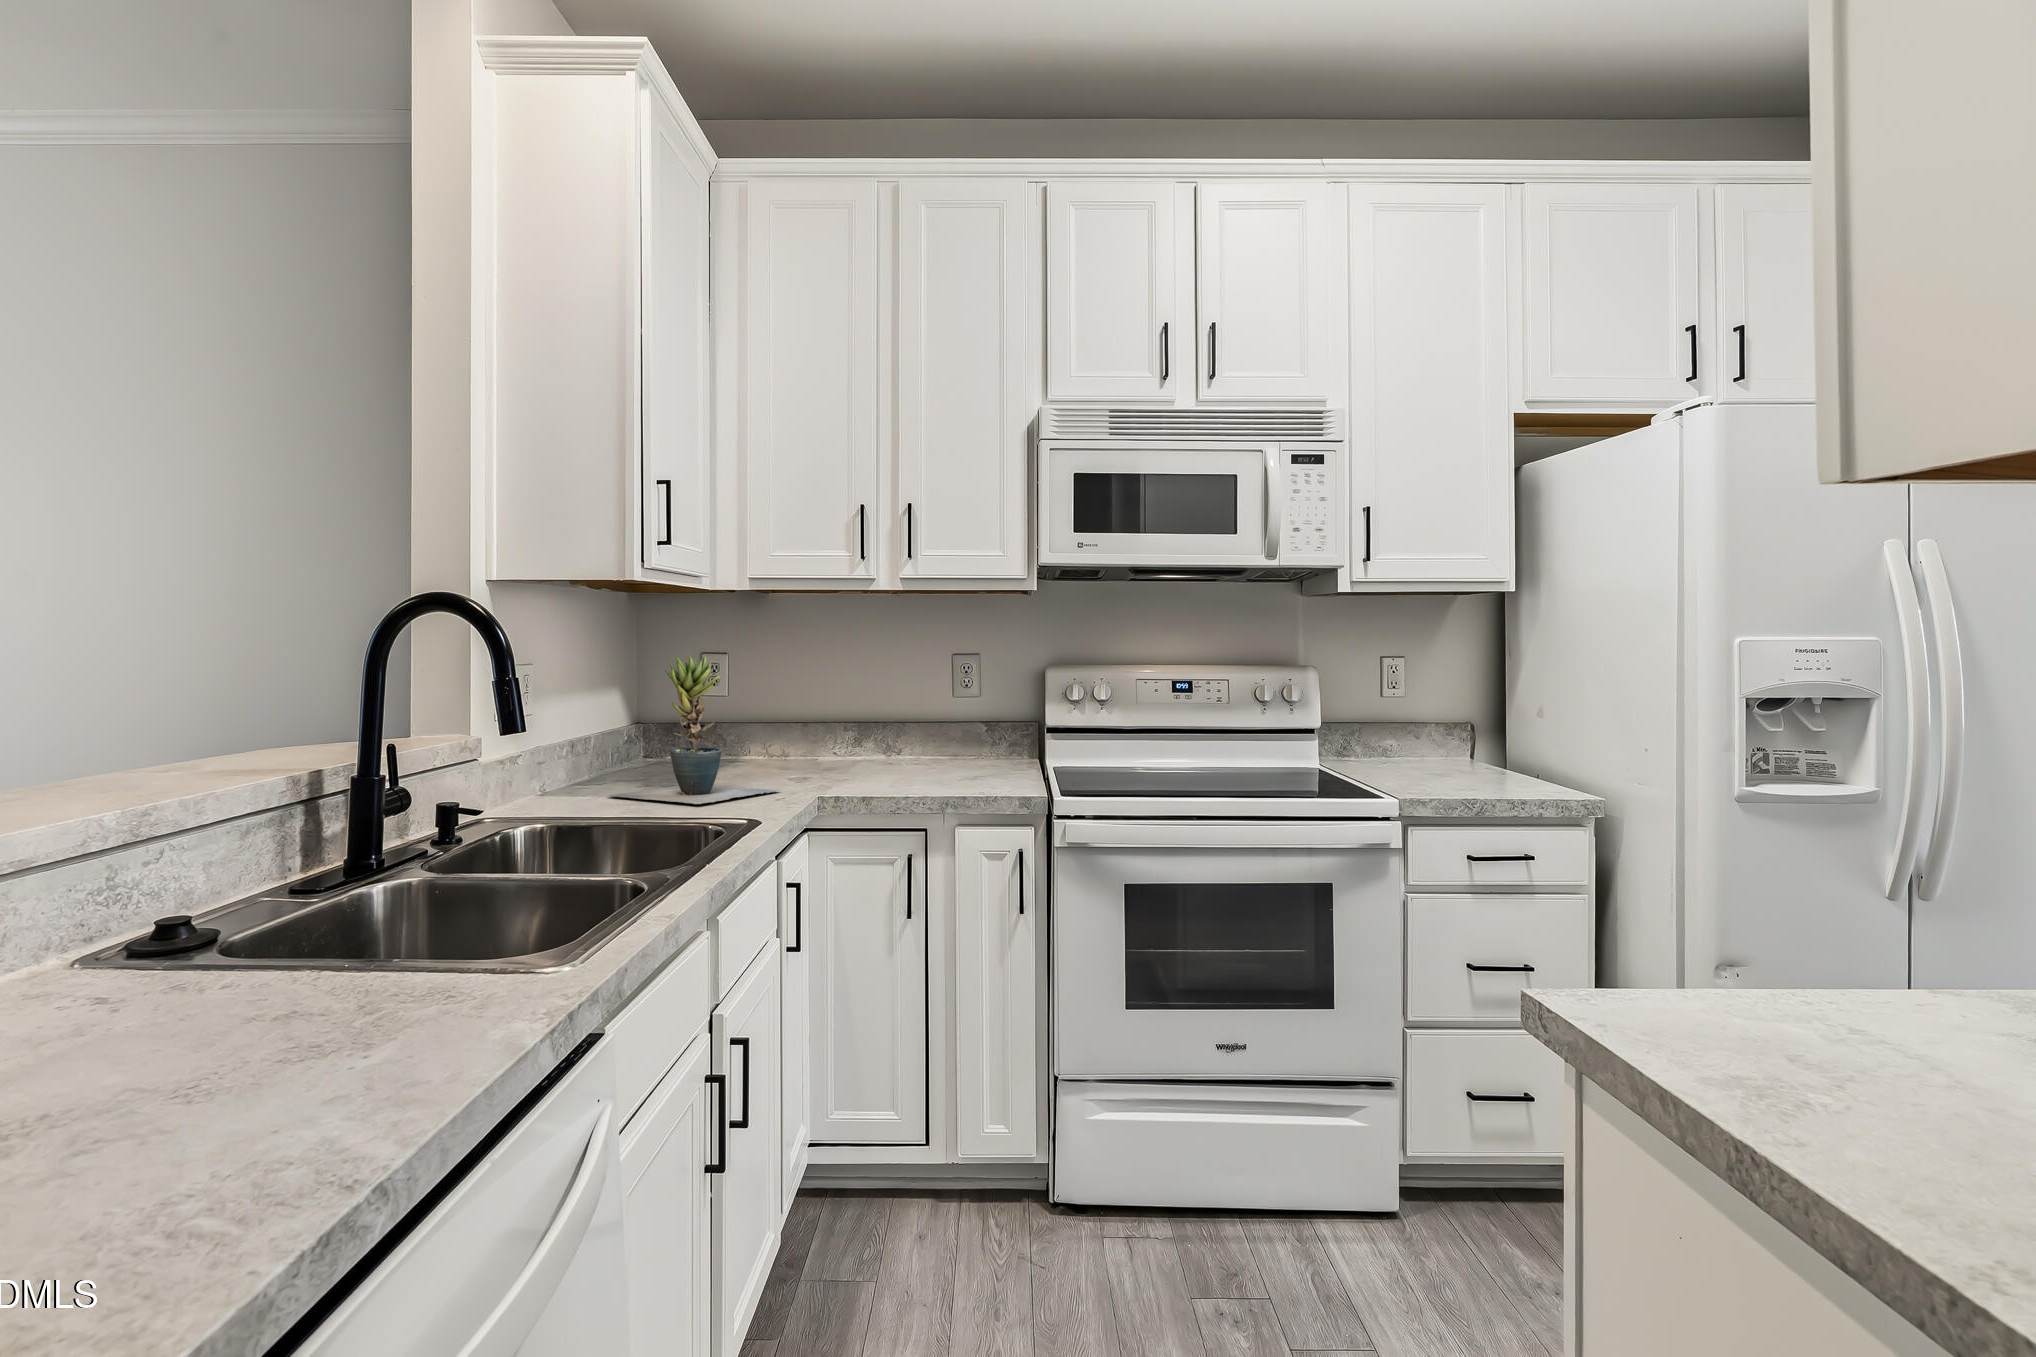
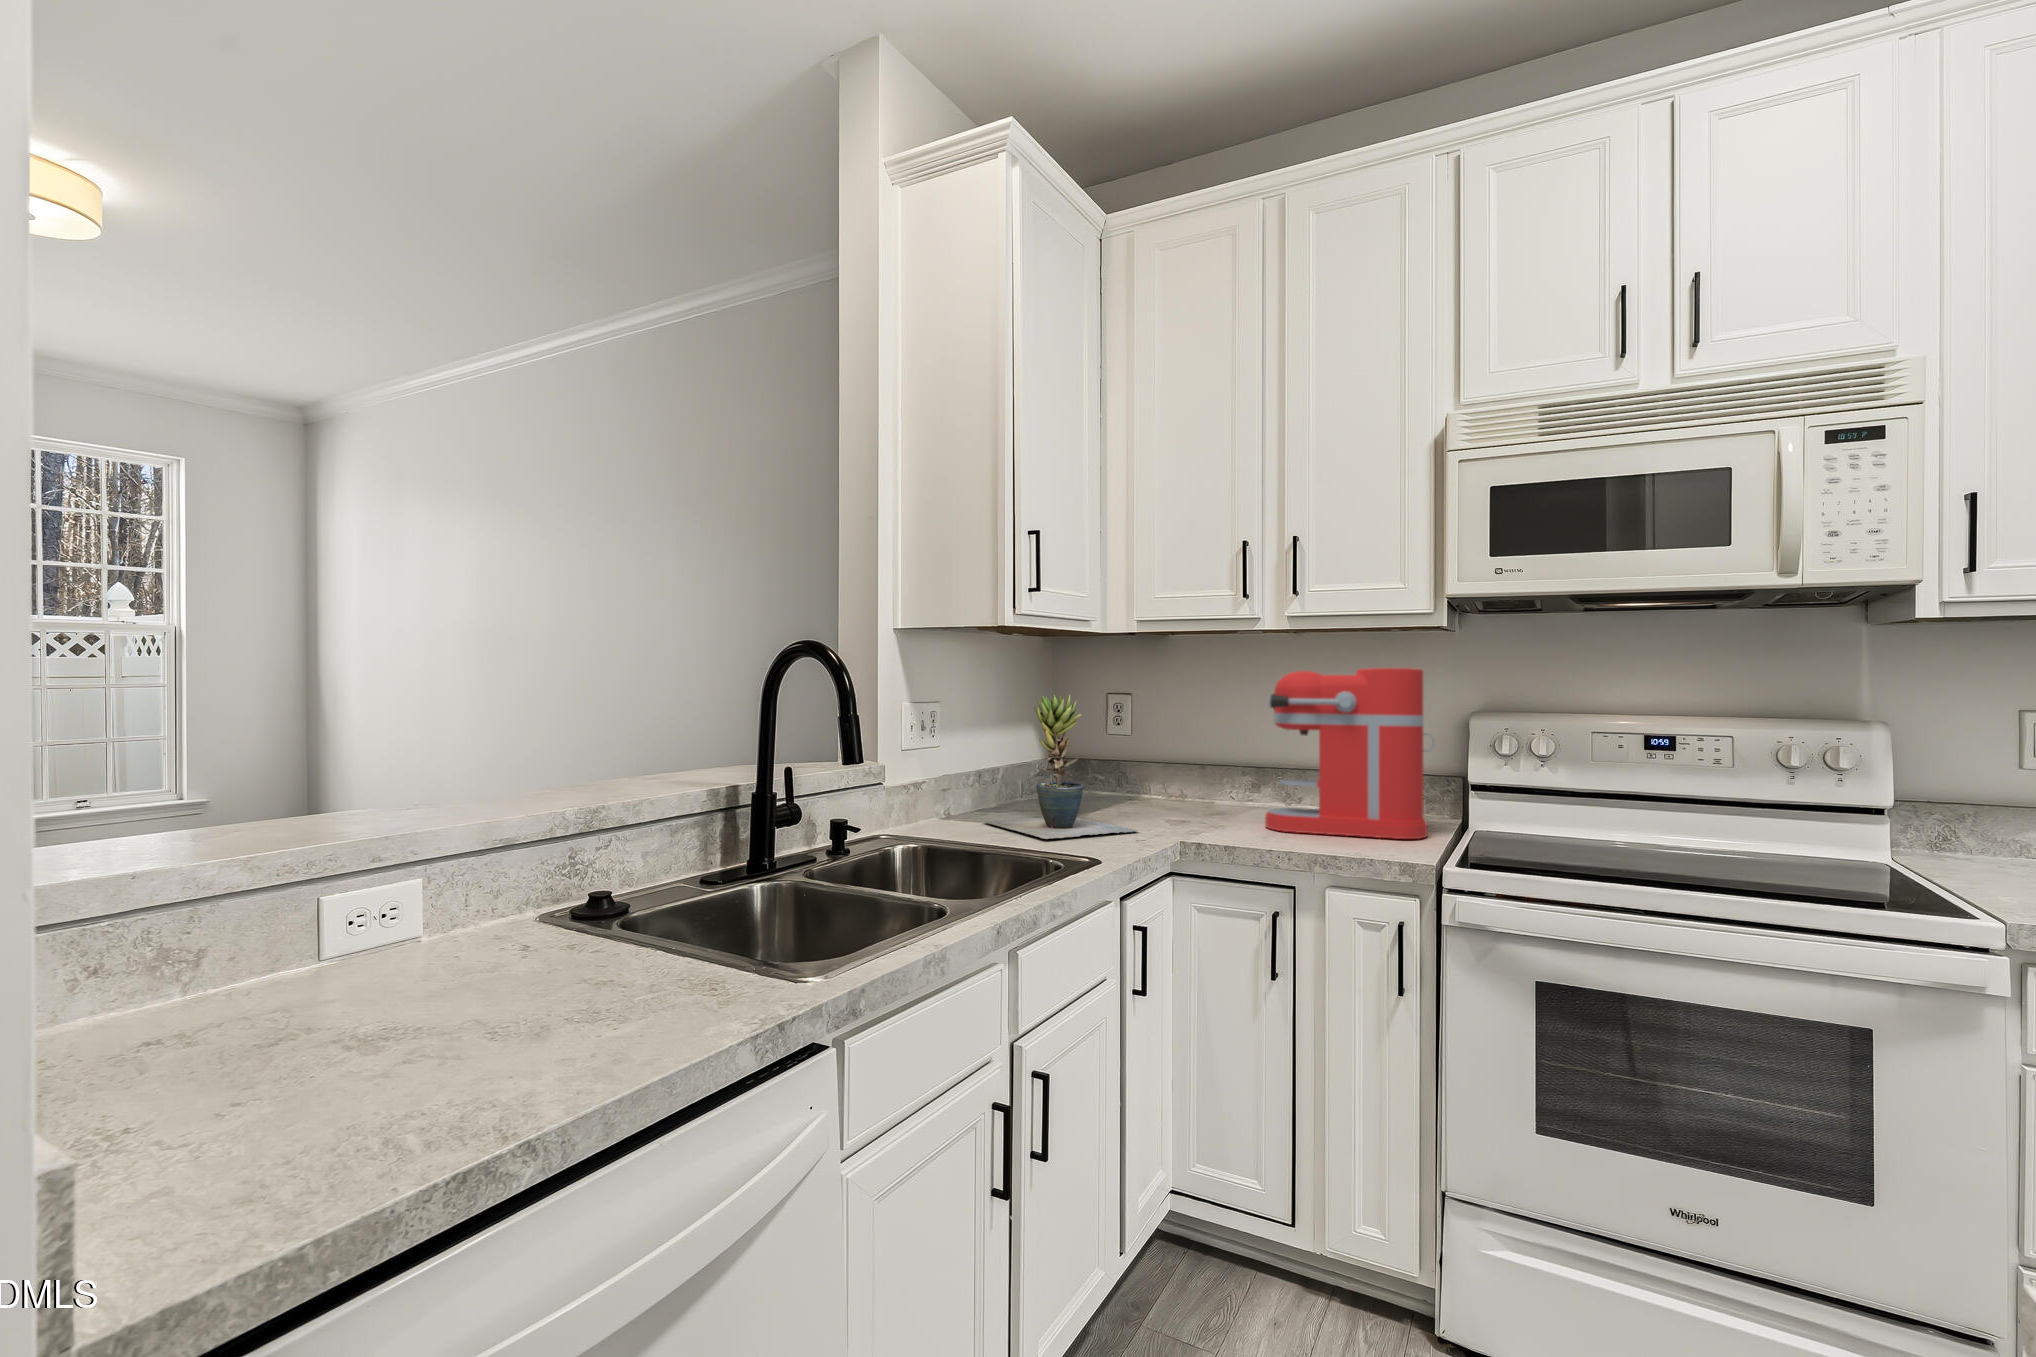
coffee maker: none [888,628,1032,781] -> present [1265,668,1435,839]

